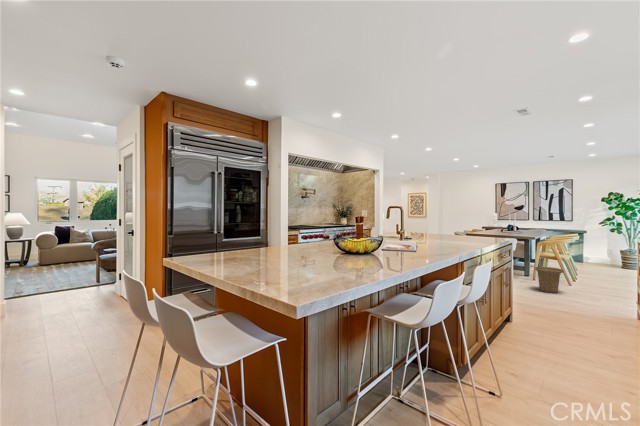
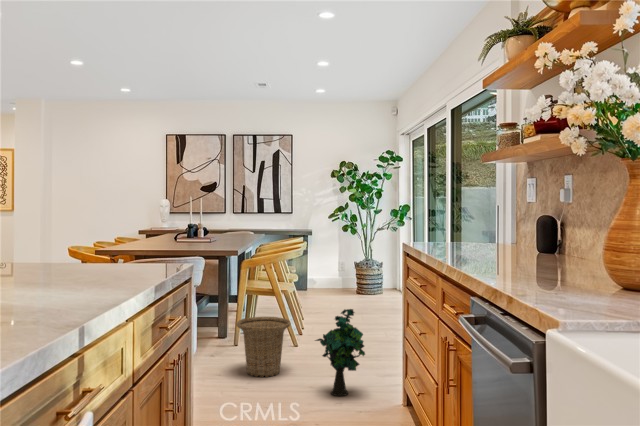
decorative plant: none [576,266,608,306] -> present [315,309,365,396]

